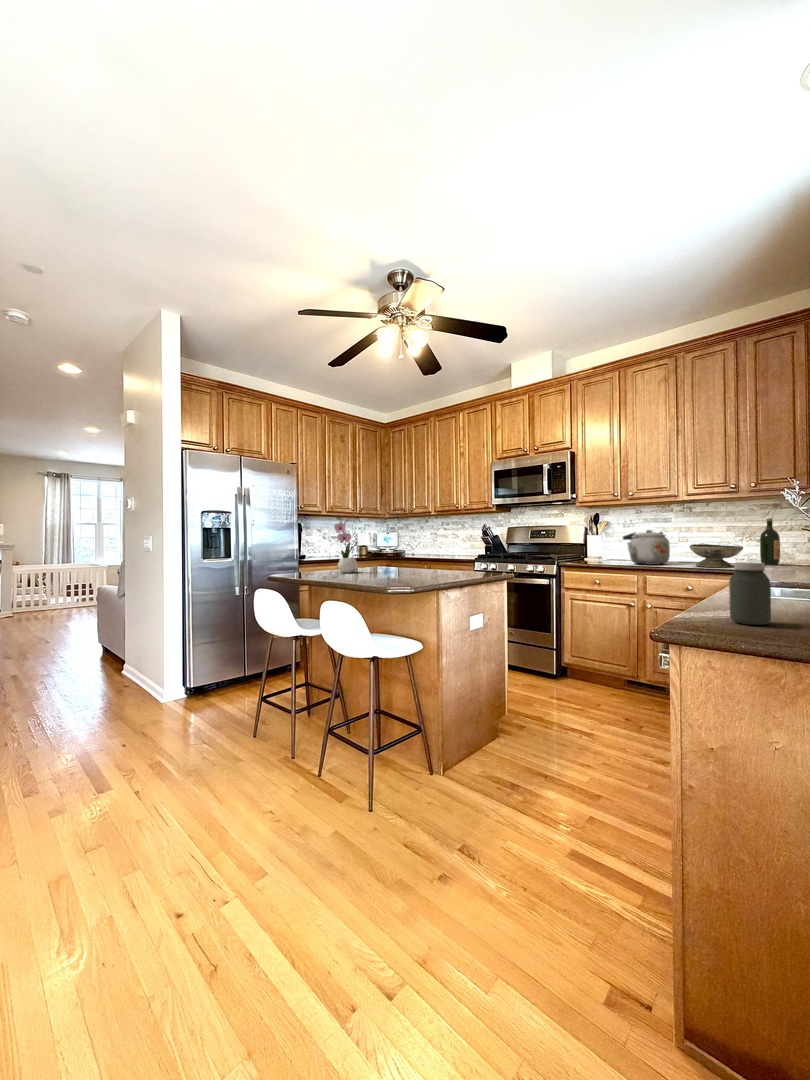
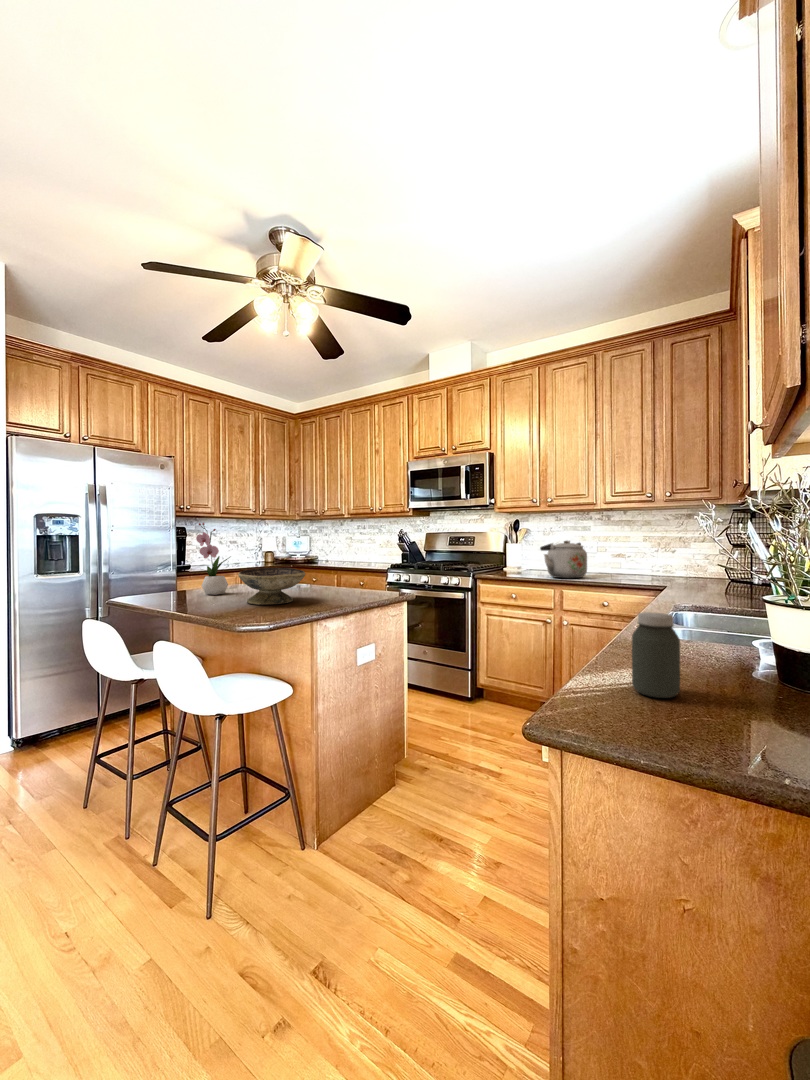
wine bottle: present [760,519,780,564] -> none [676,531,695,579]
decorative bowl: present [689,545,743,567] -> present [238,568,305,605]

